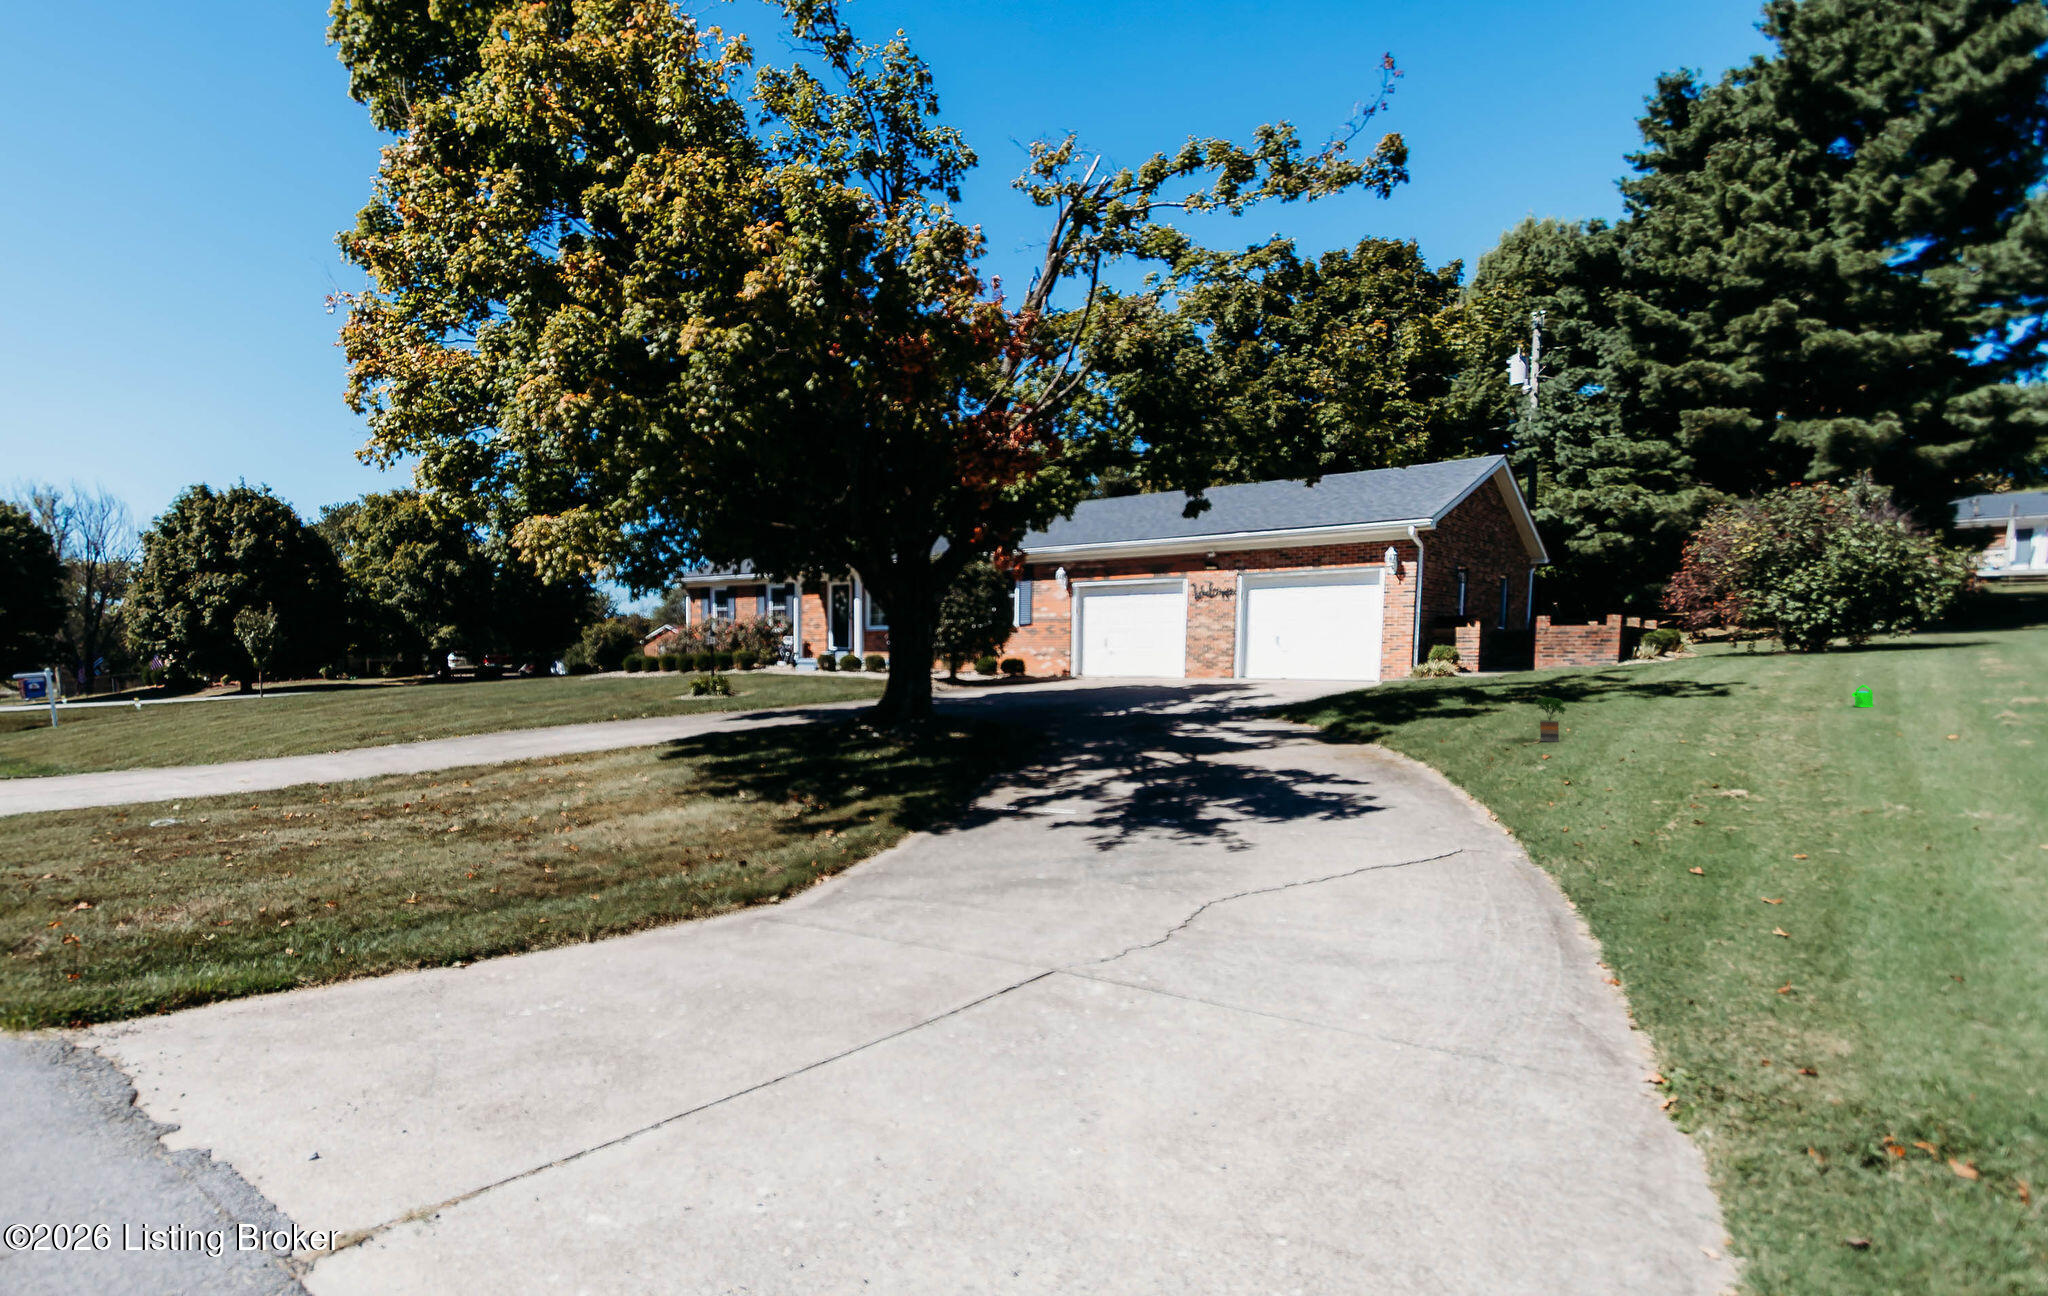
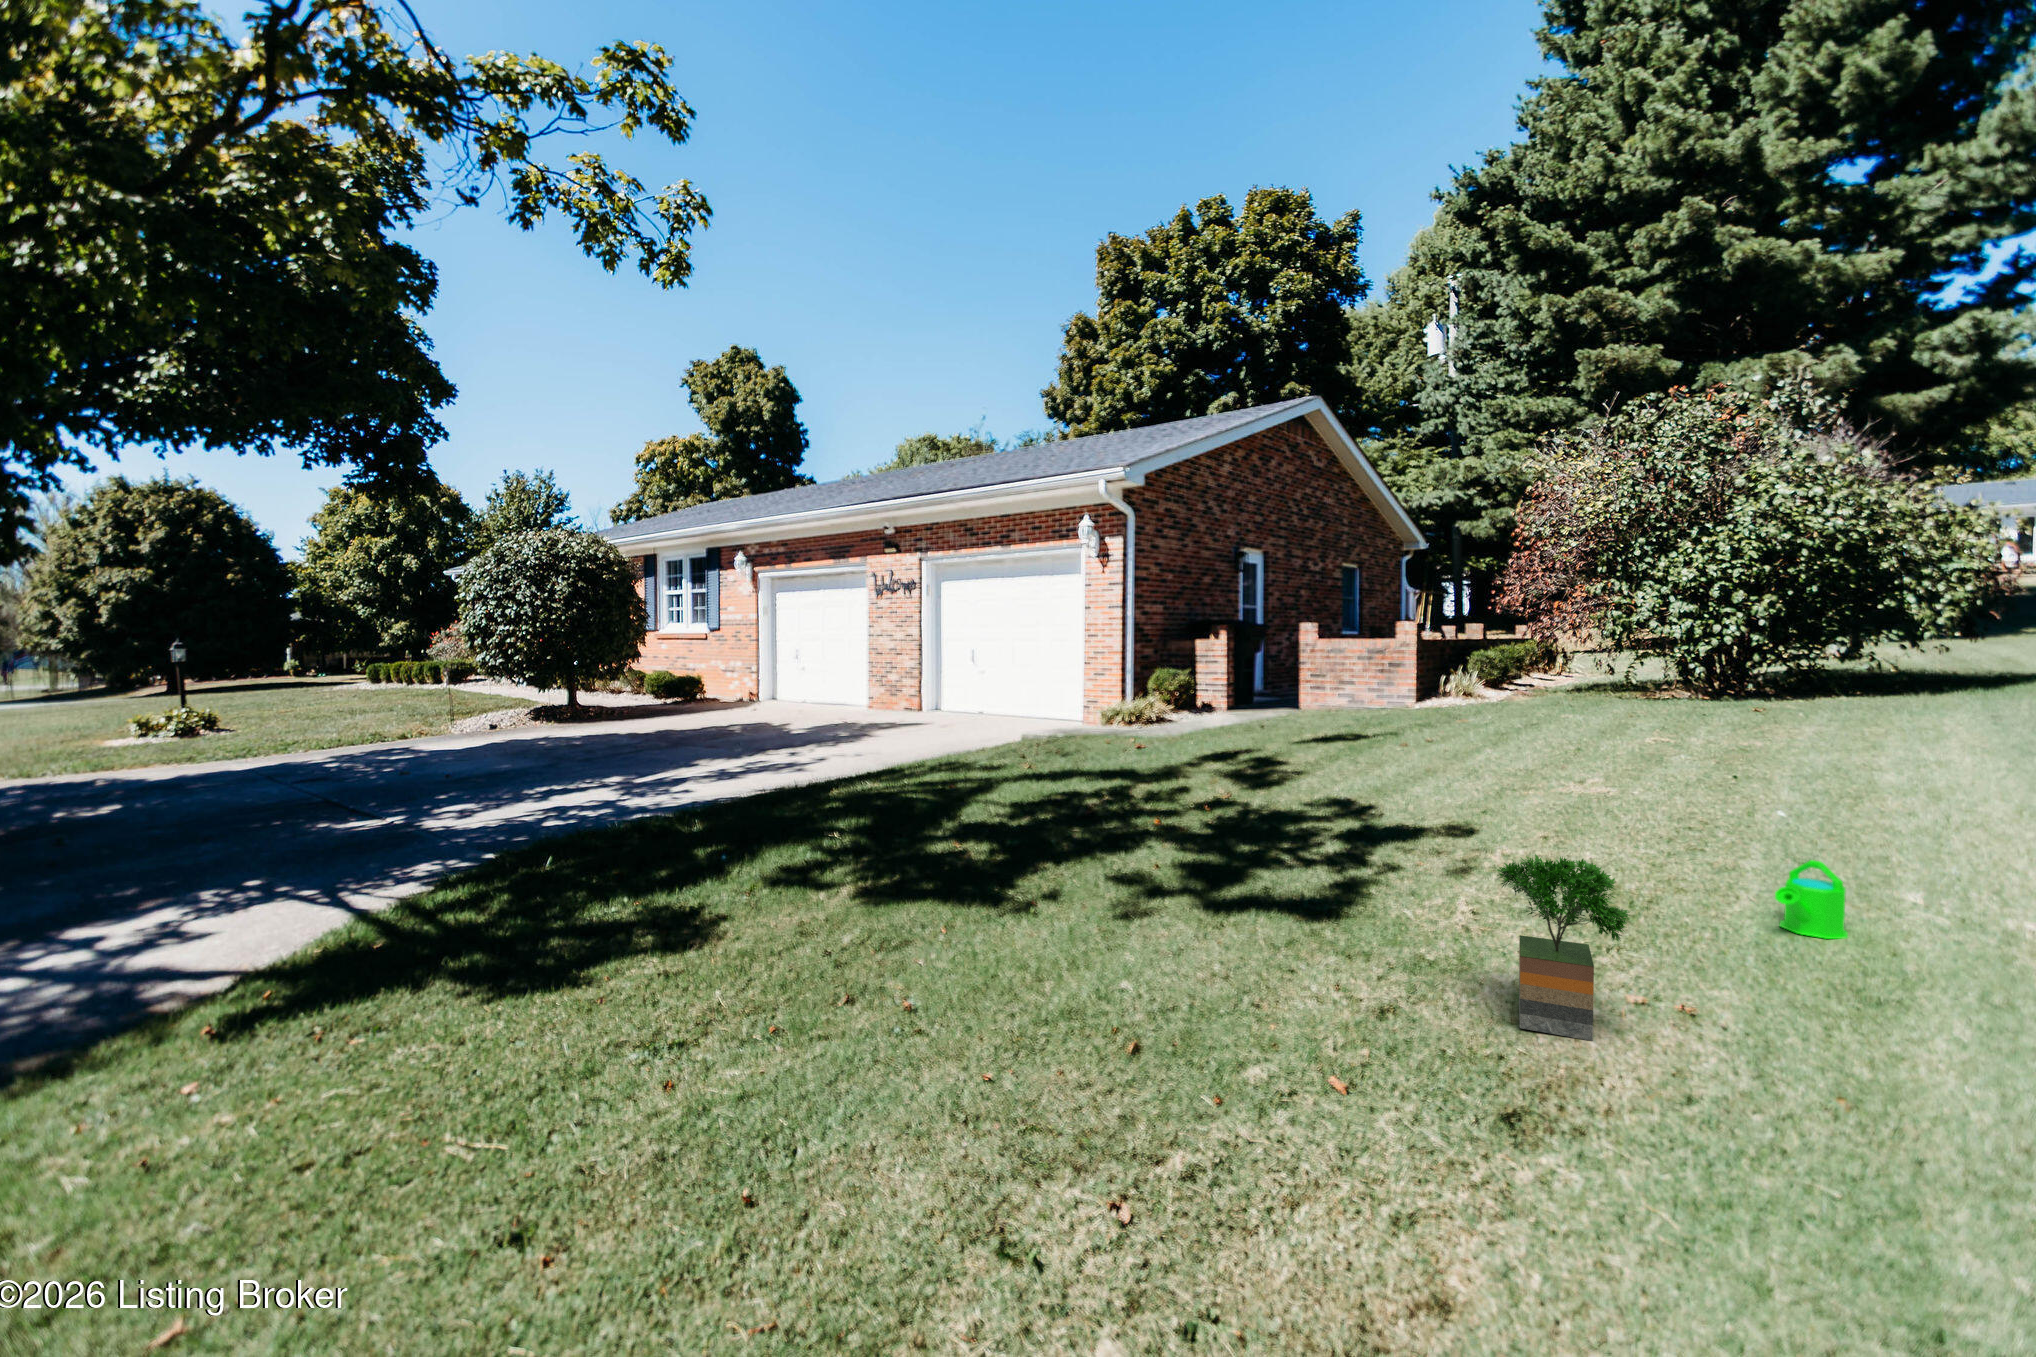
potted tree: present [1535,697,1566,742] -> present [1497,854,1630,1041]

